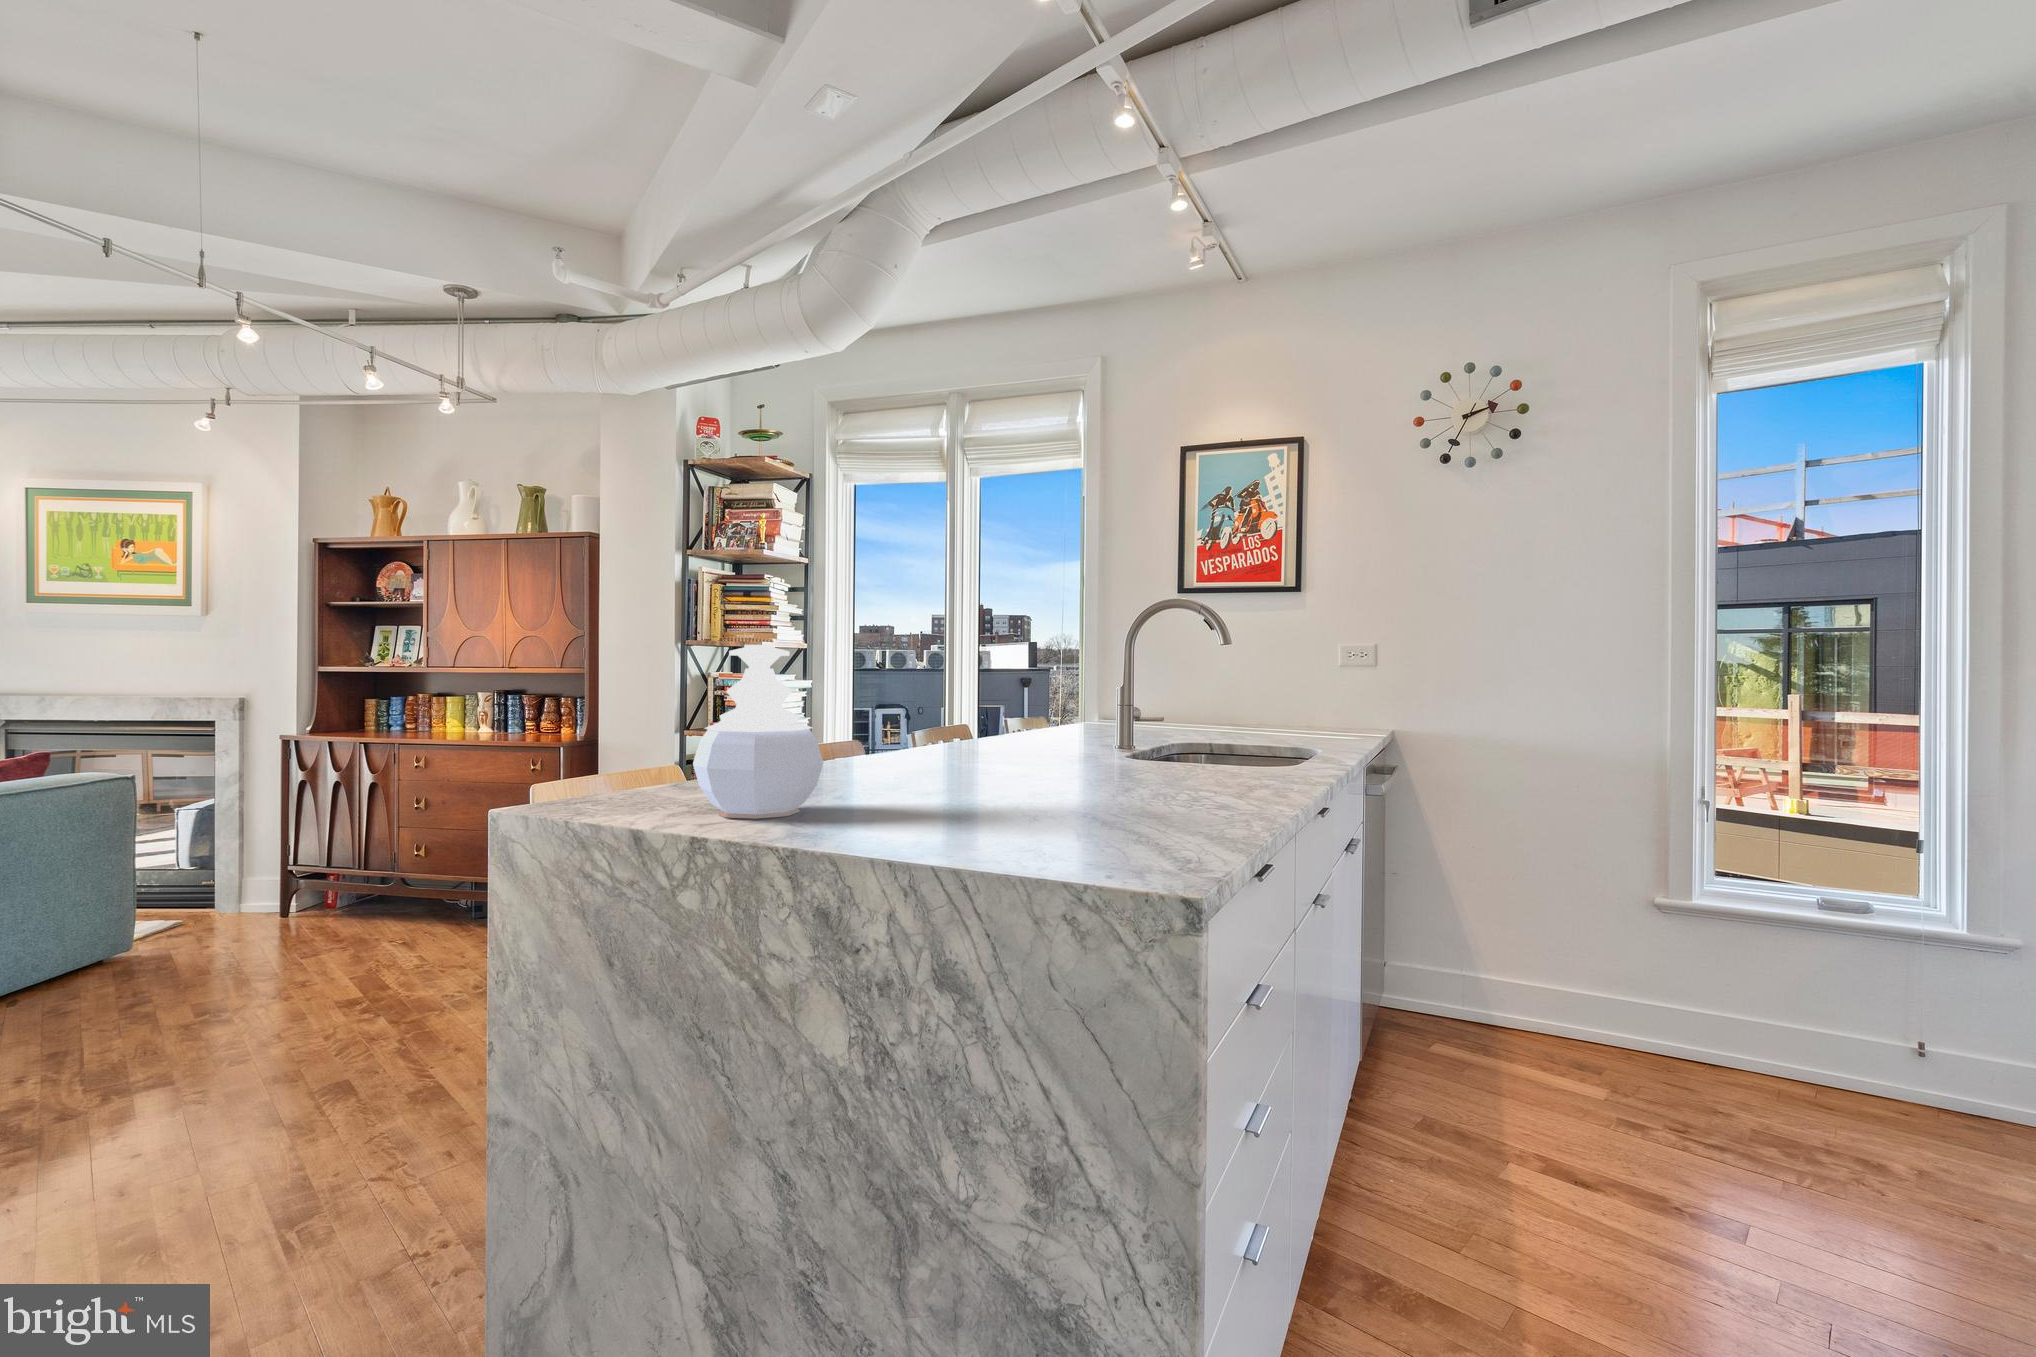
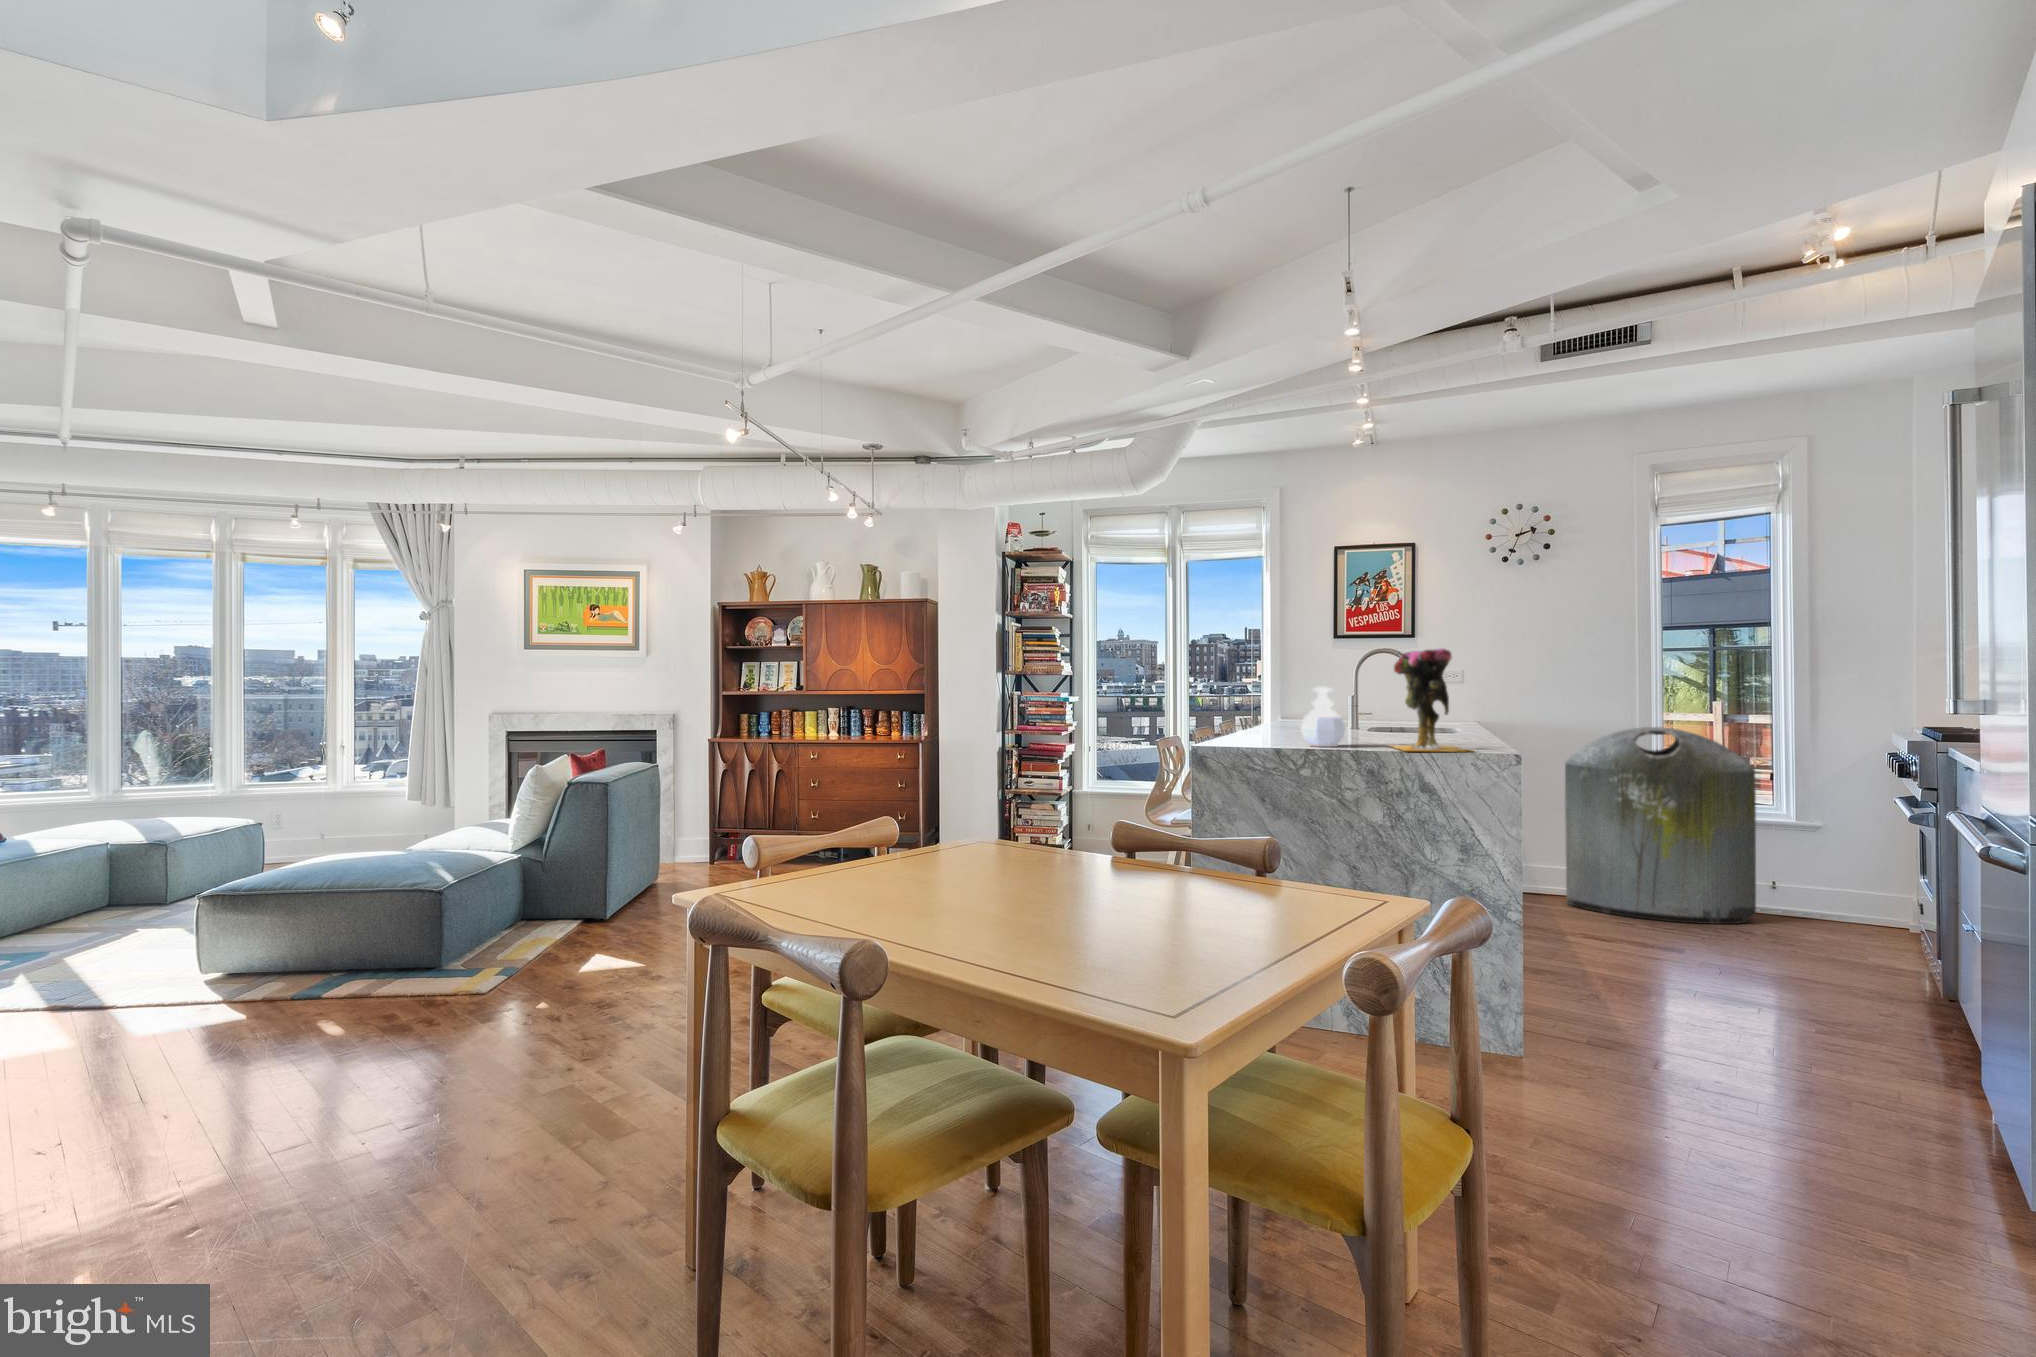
vase: none [833,510,1097,870] -> present [1391,648,1467,752]
trash can: none [1533,747,1894,1127] -> present [1565,727,1756,924]

